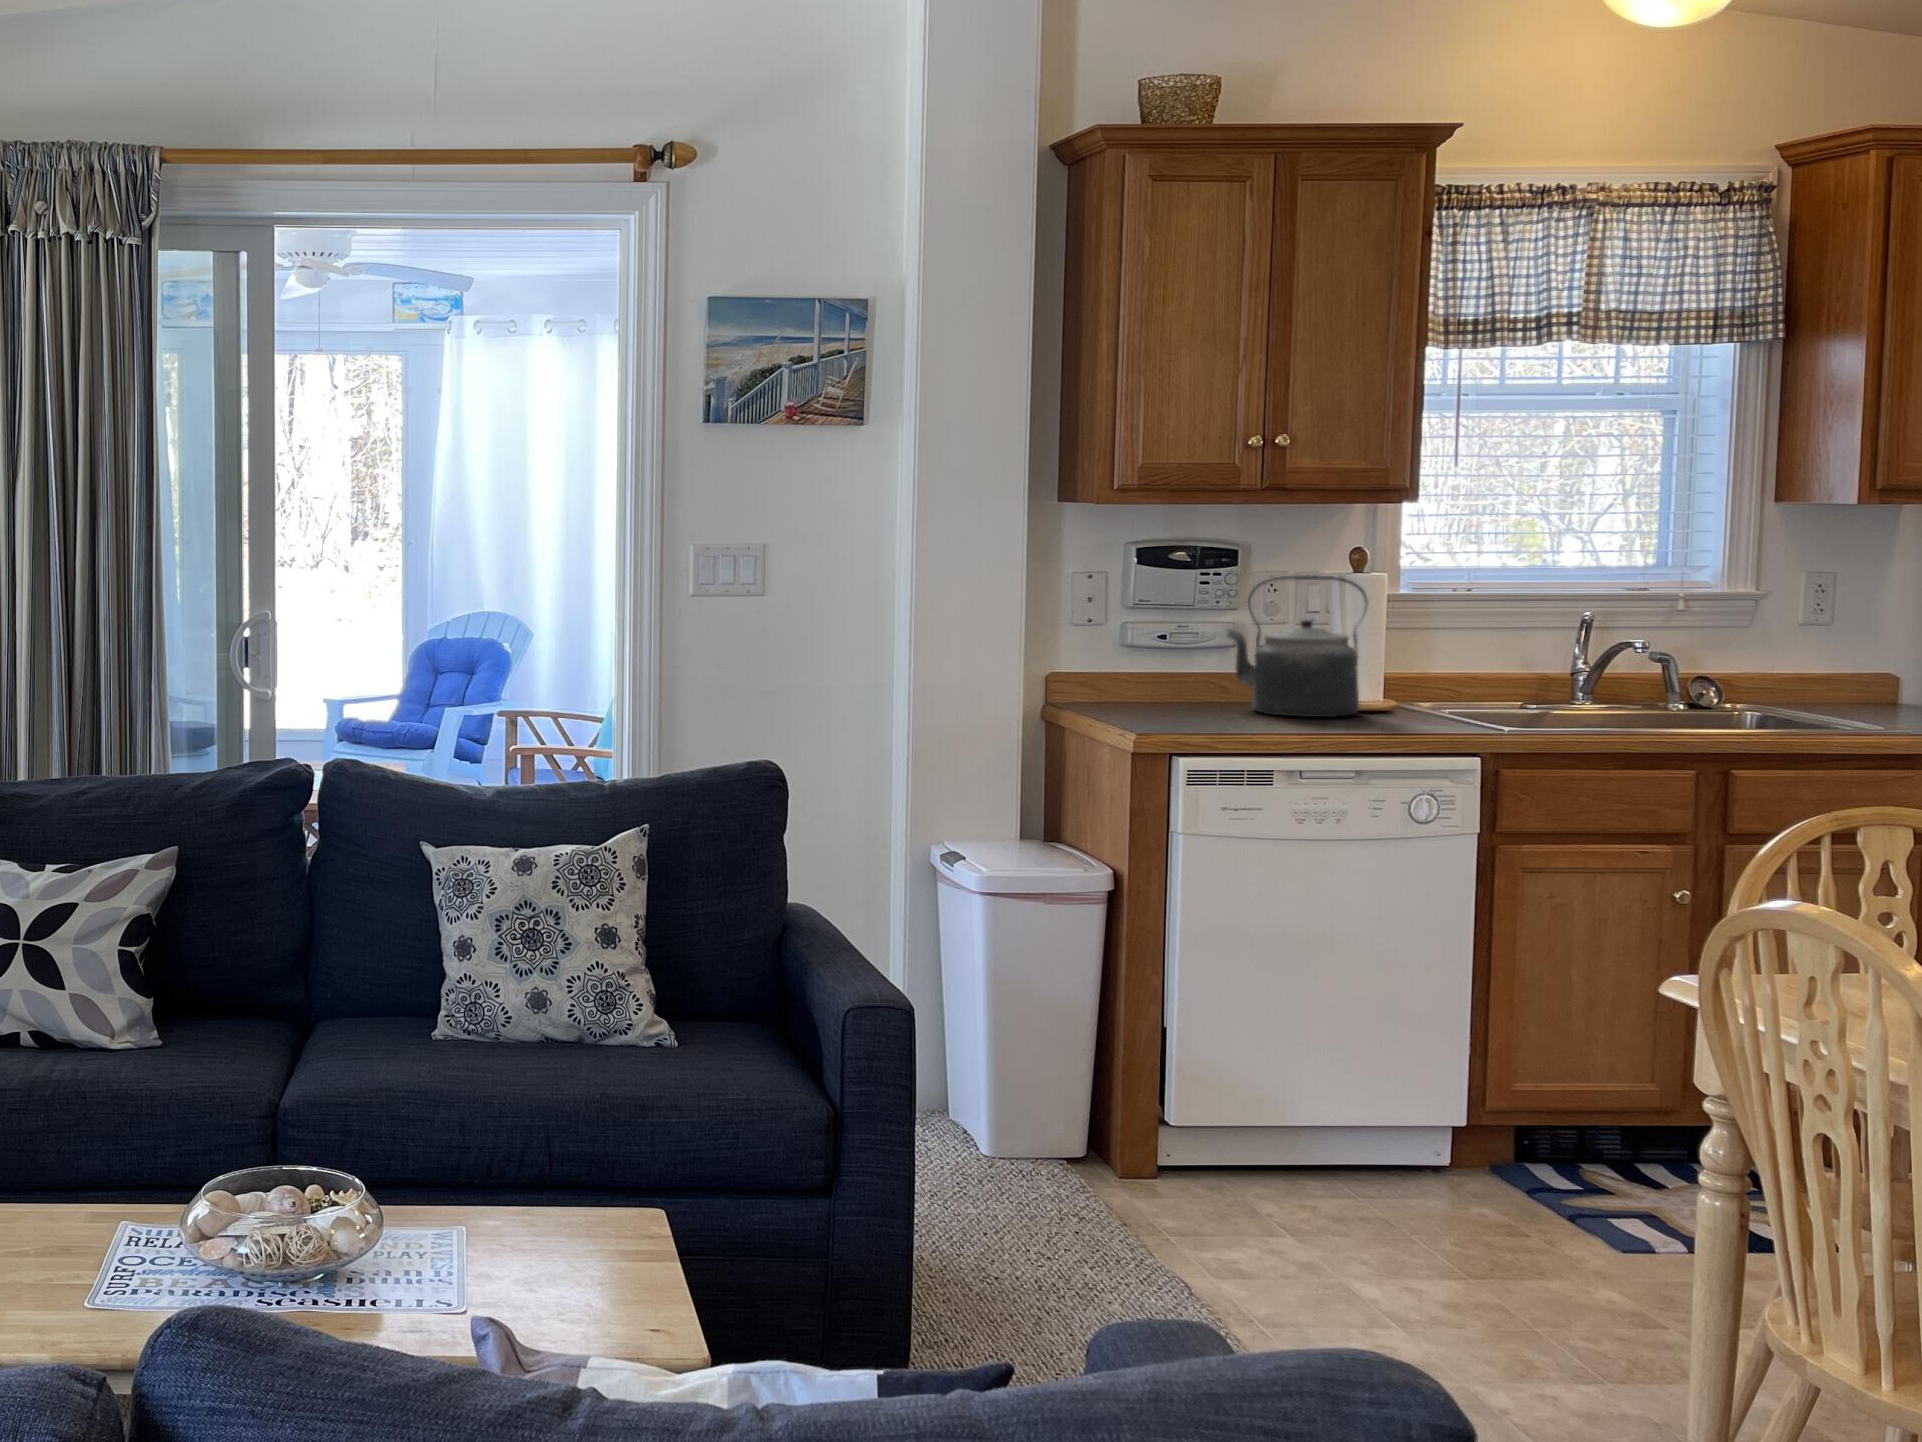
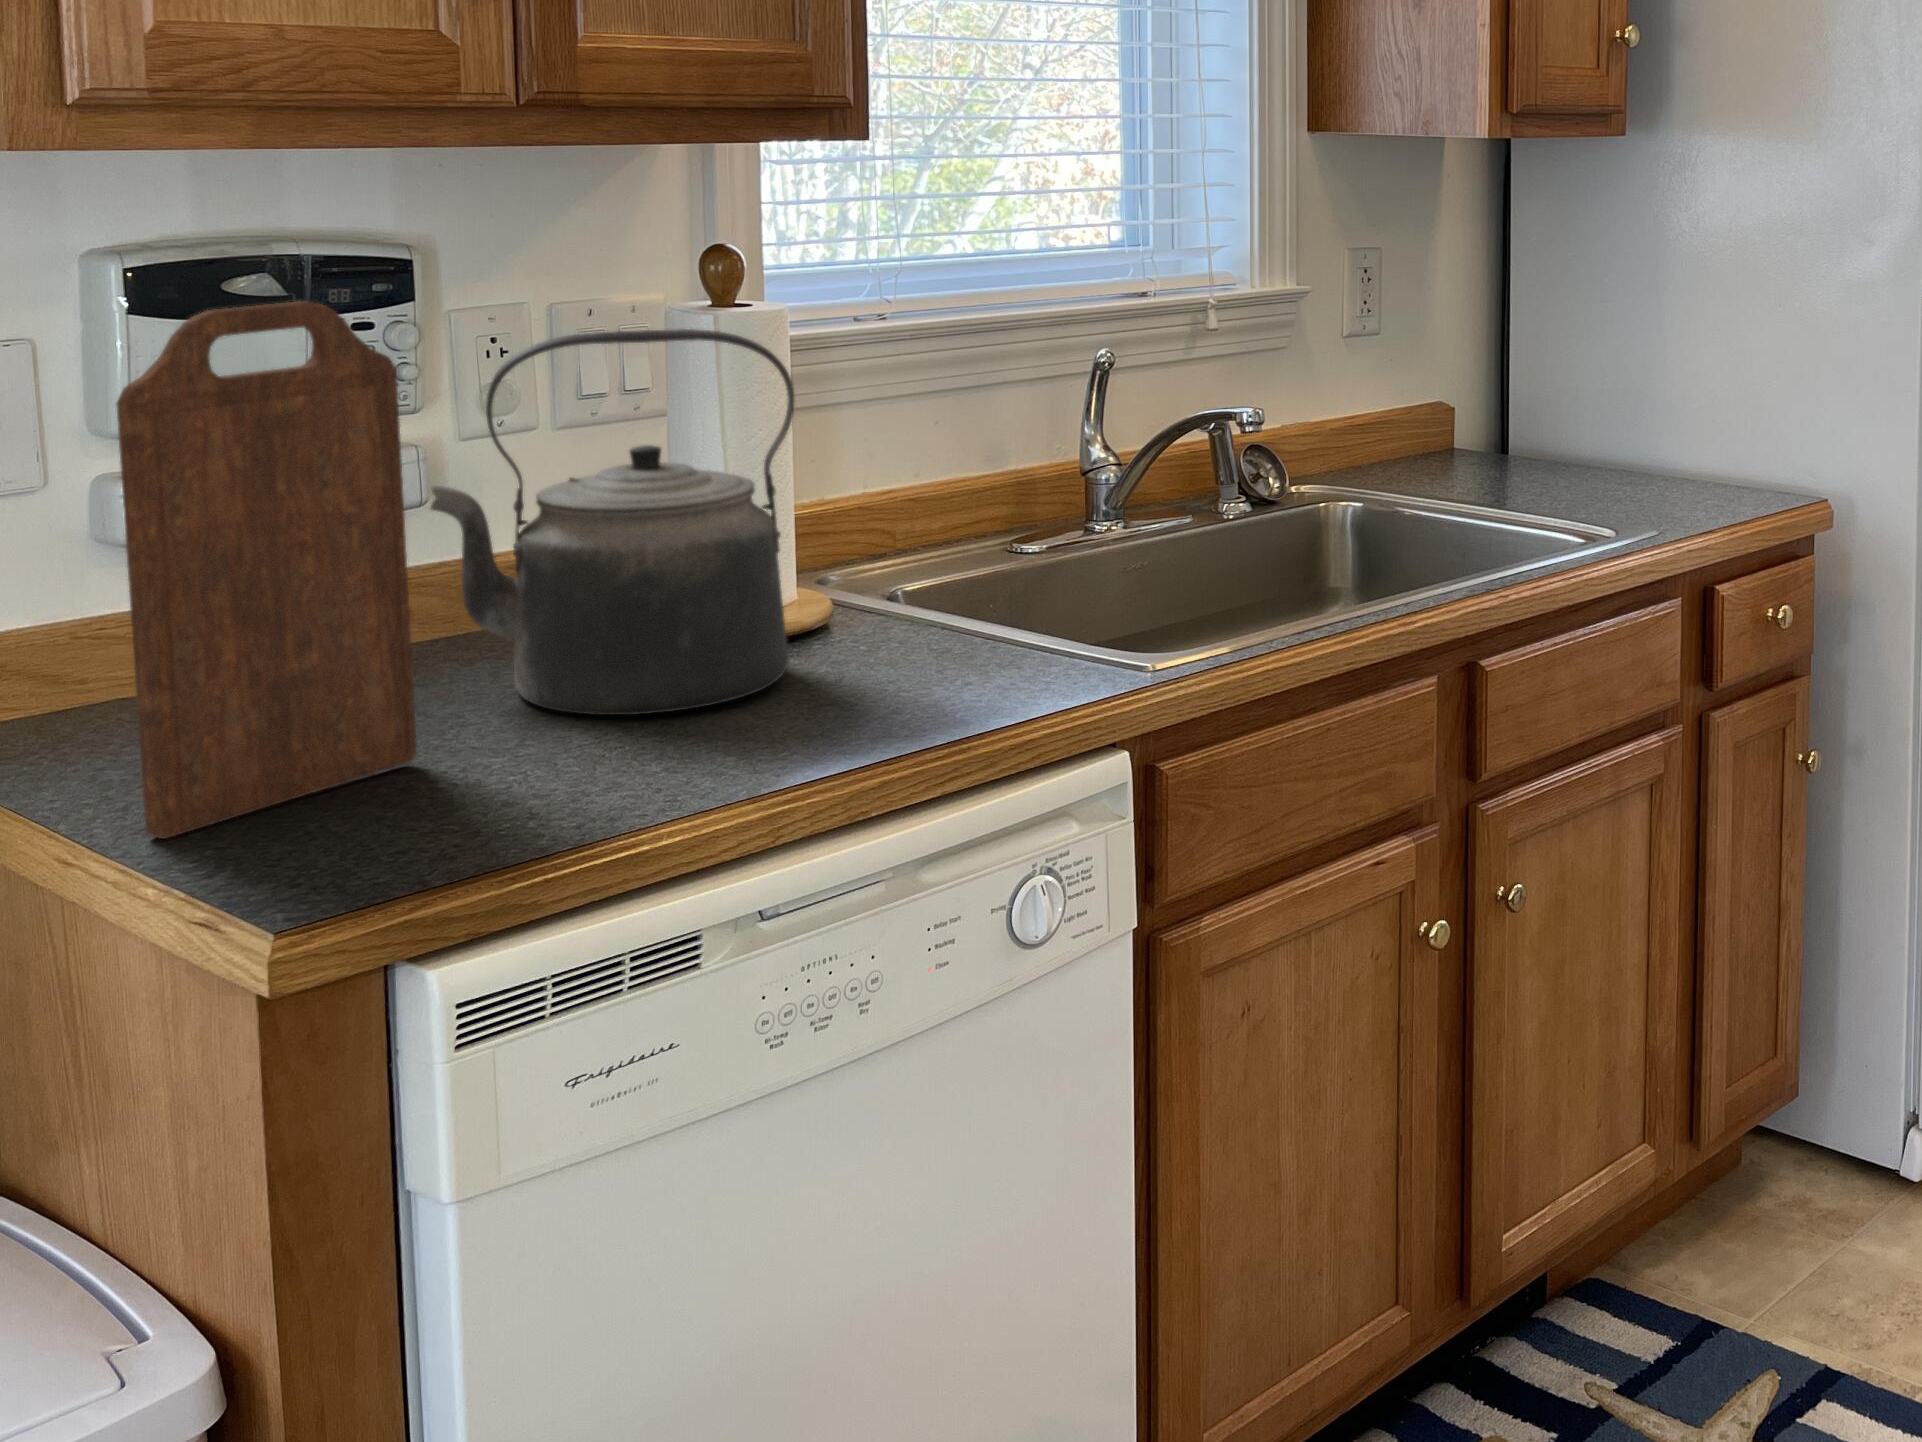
cutting board: none [1118,554,1208,718] -> present [116,301,417,839]

